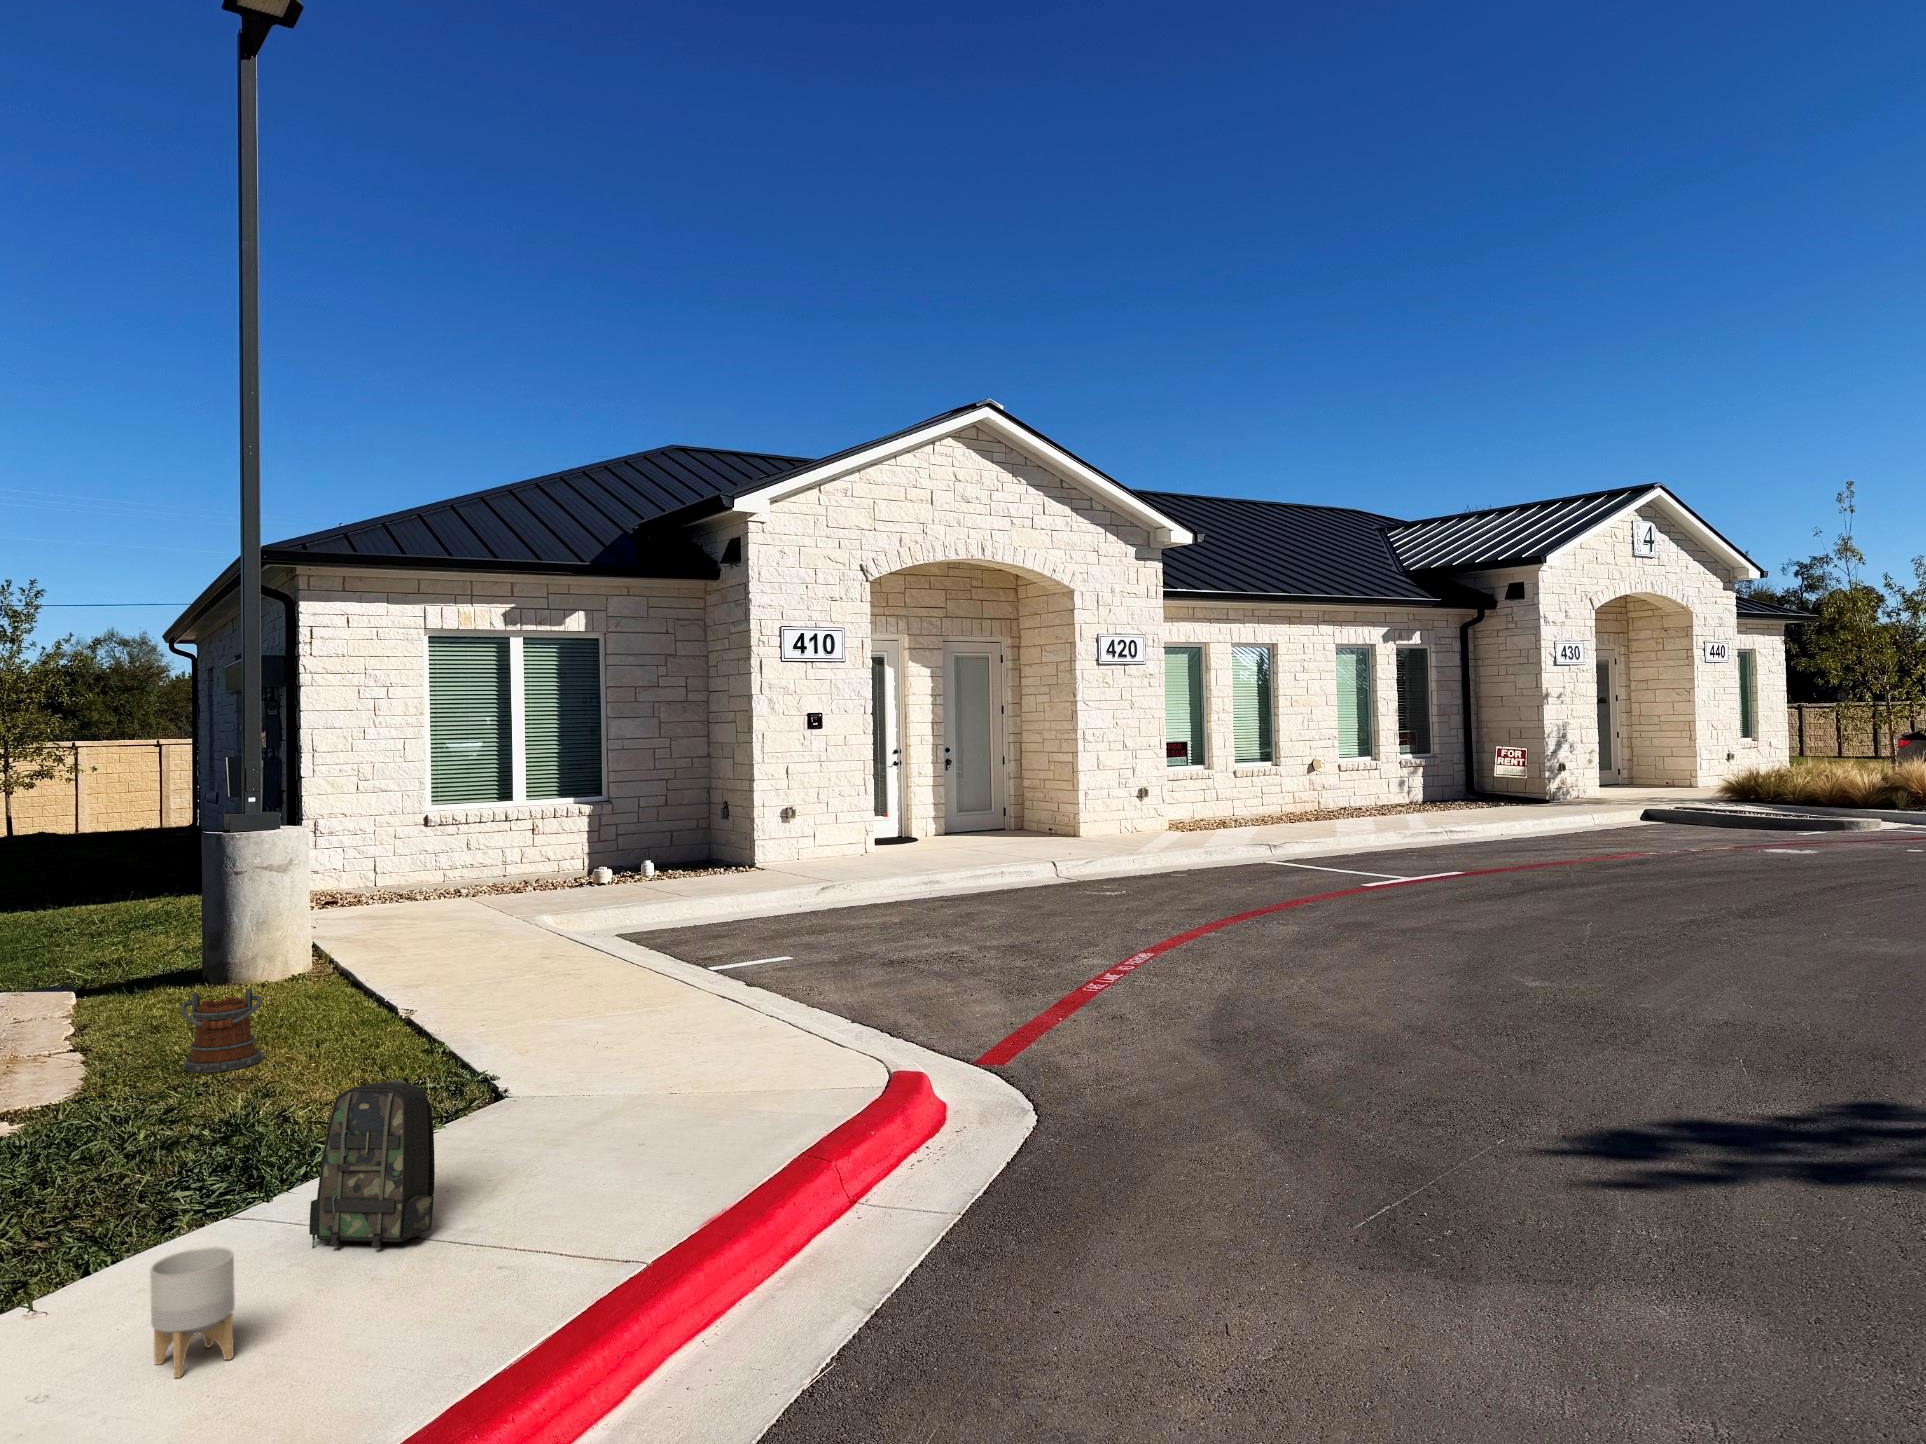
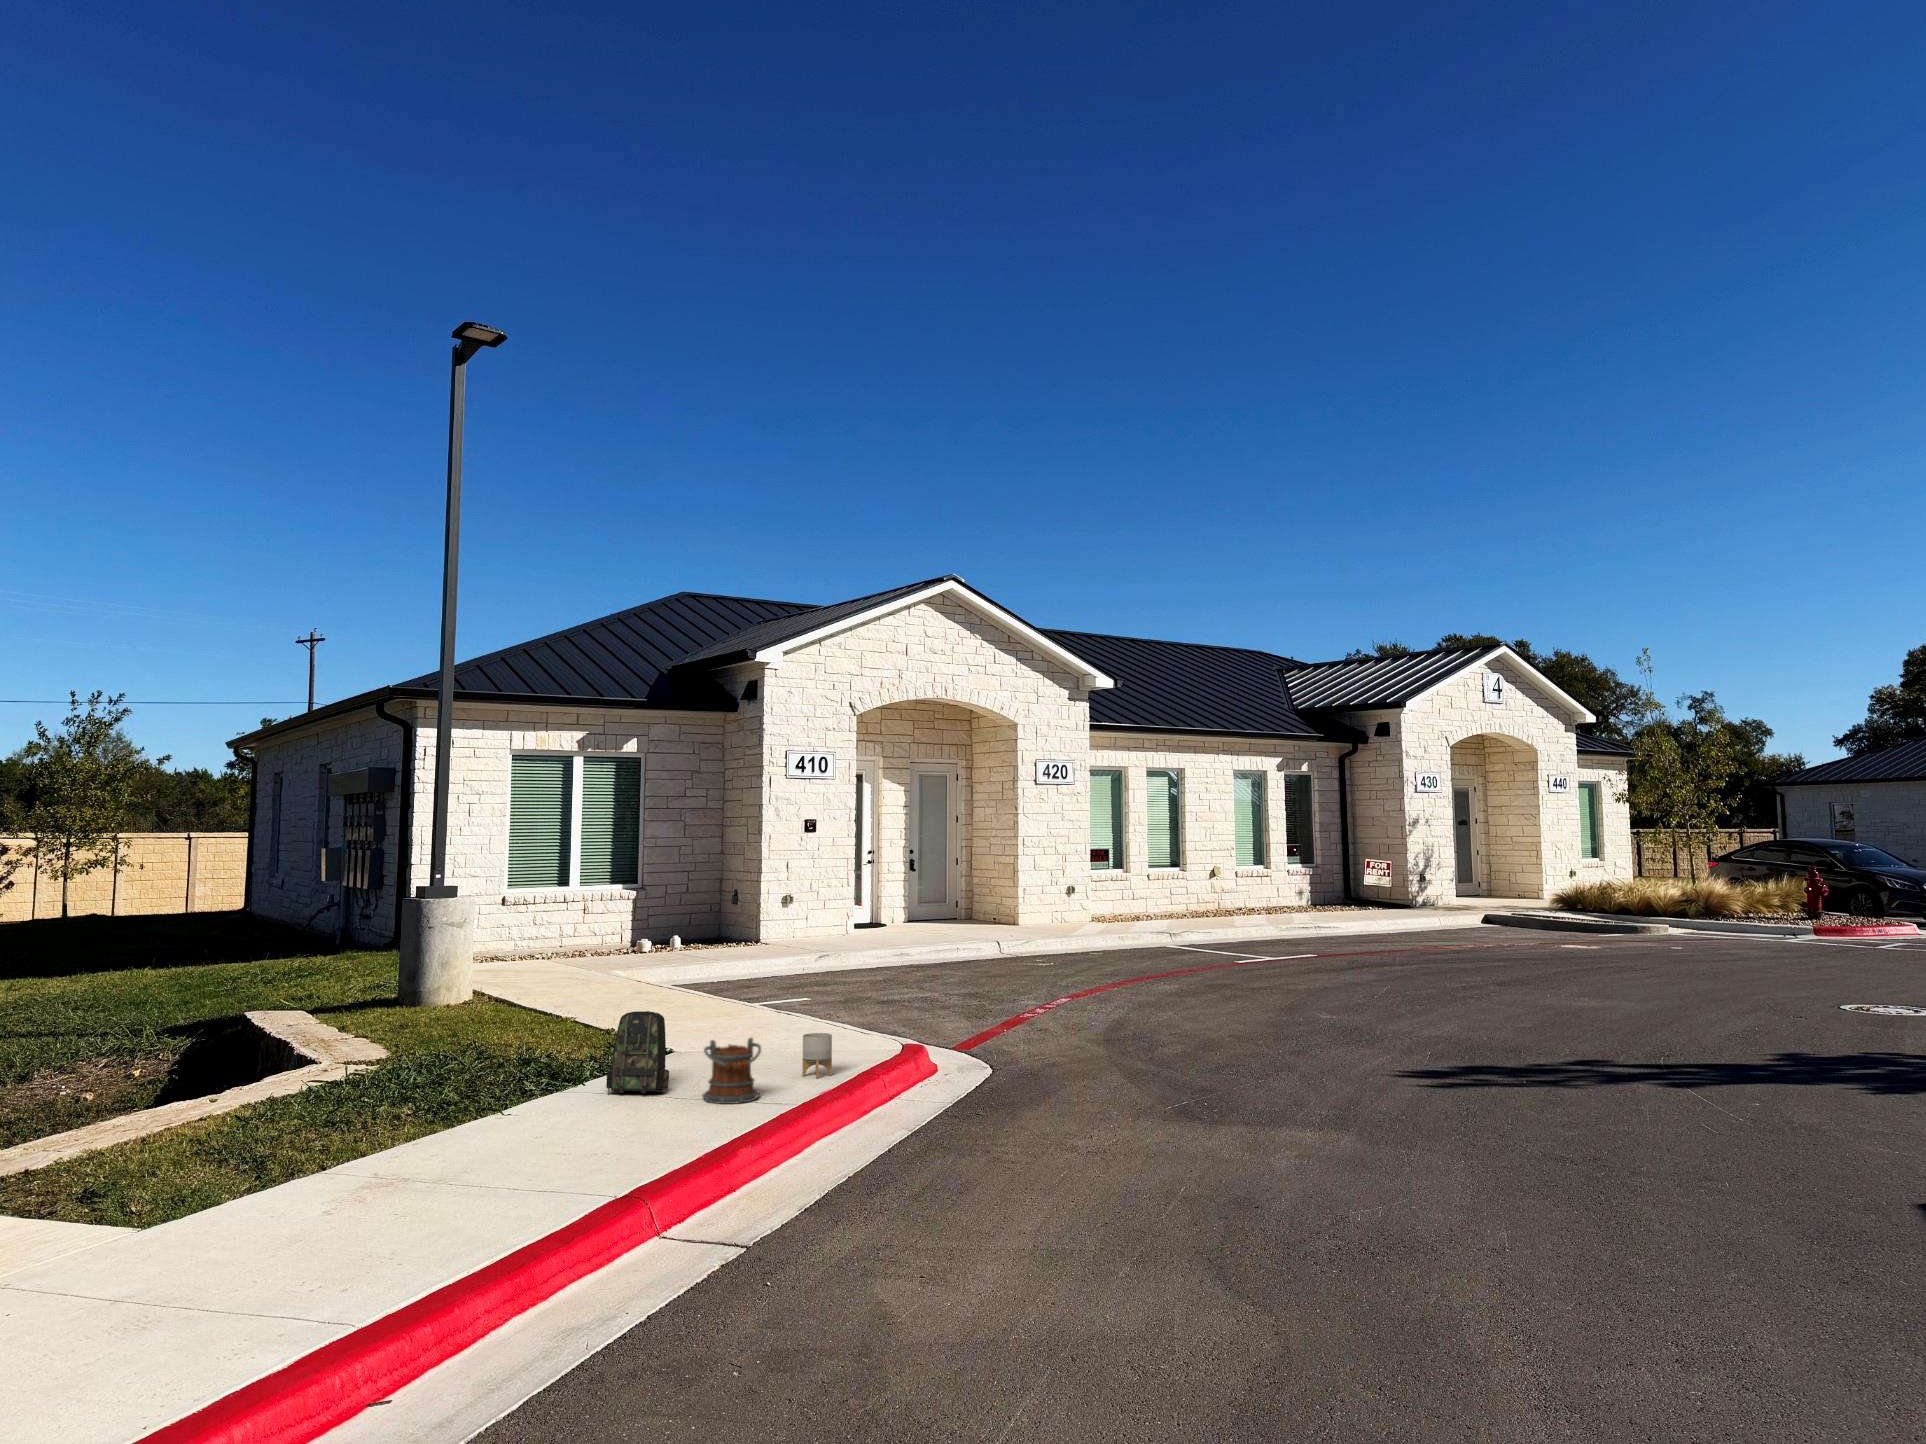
bucket: present [181,989,264,1073] -> present [702,1038,761,1104]
planter: present [150,1247,235,1378] -> present [802,1033,832,1078]

